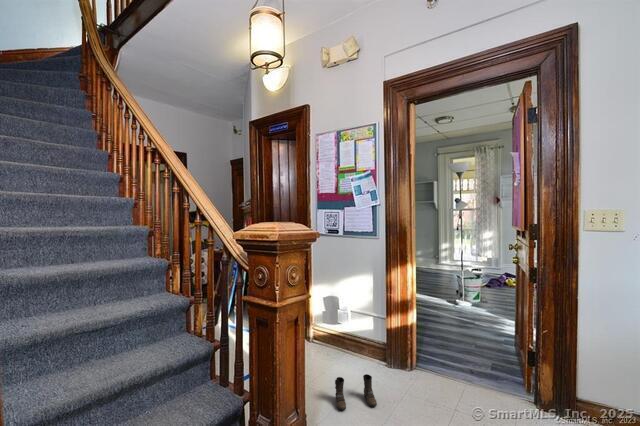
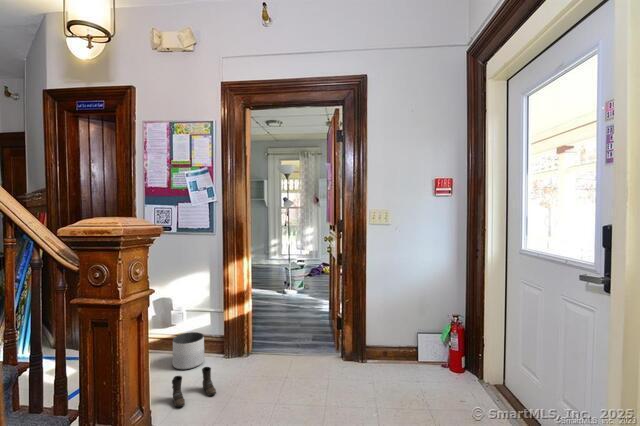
planter: none [339,333,368,370] -> present [173,332,204,370]

